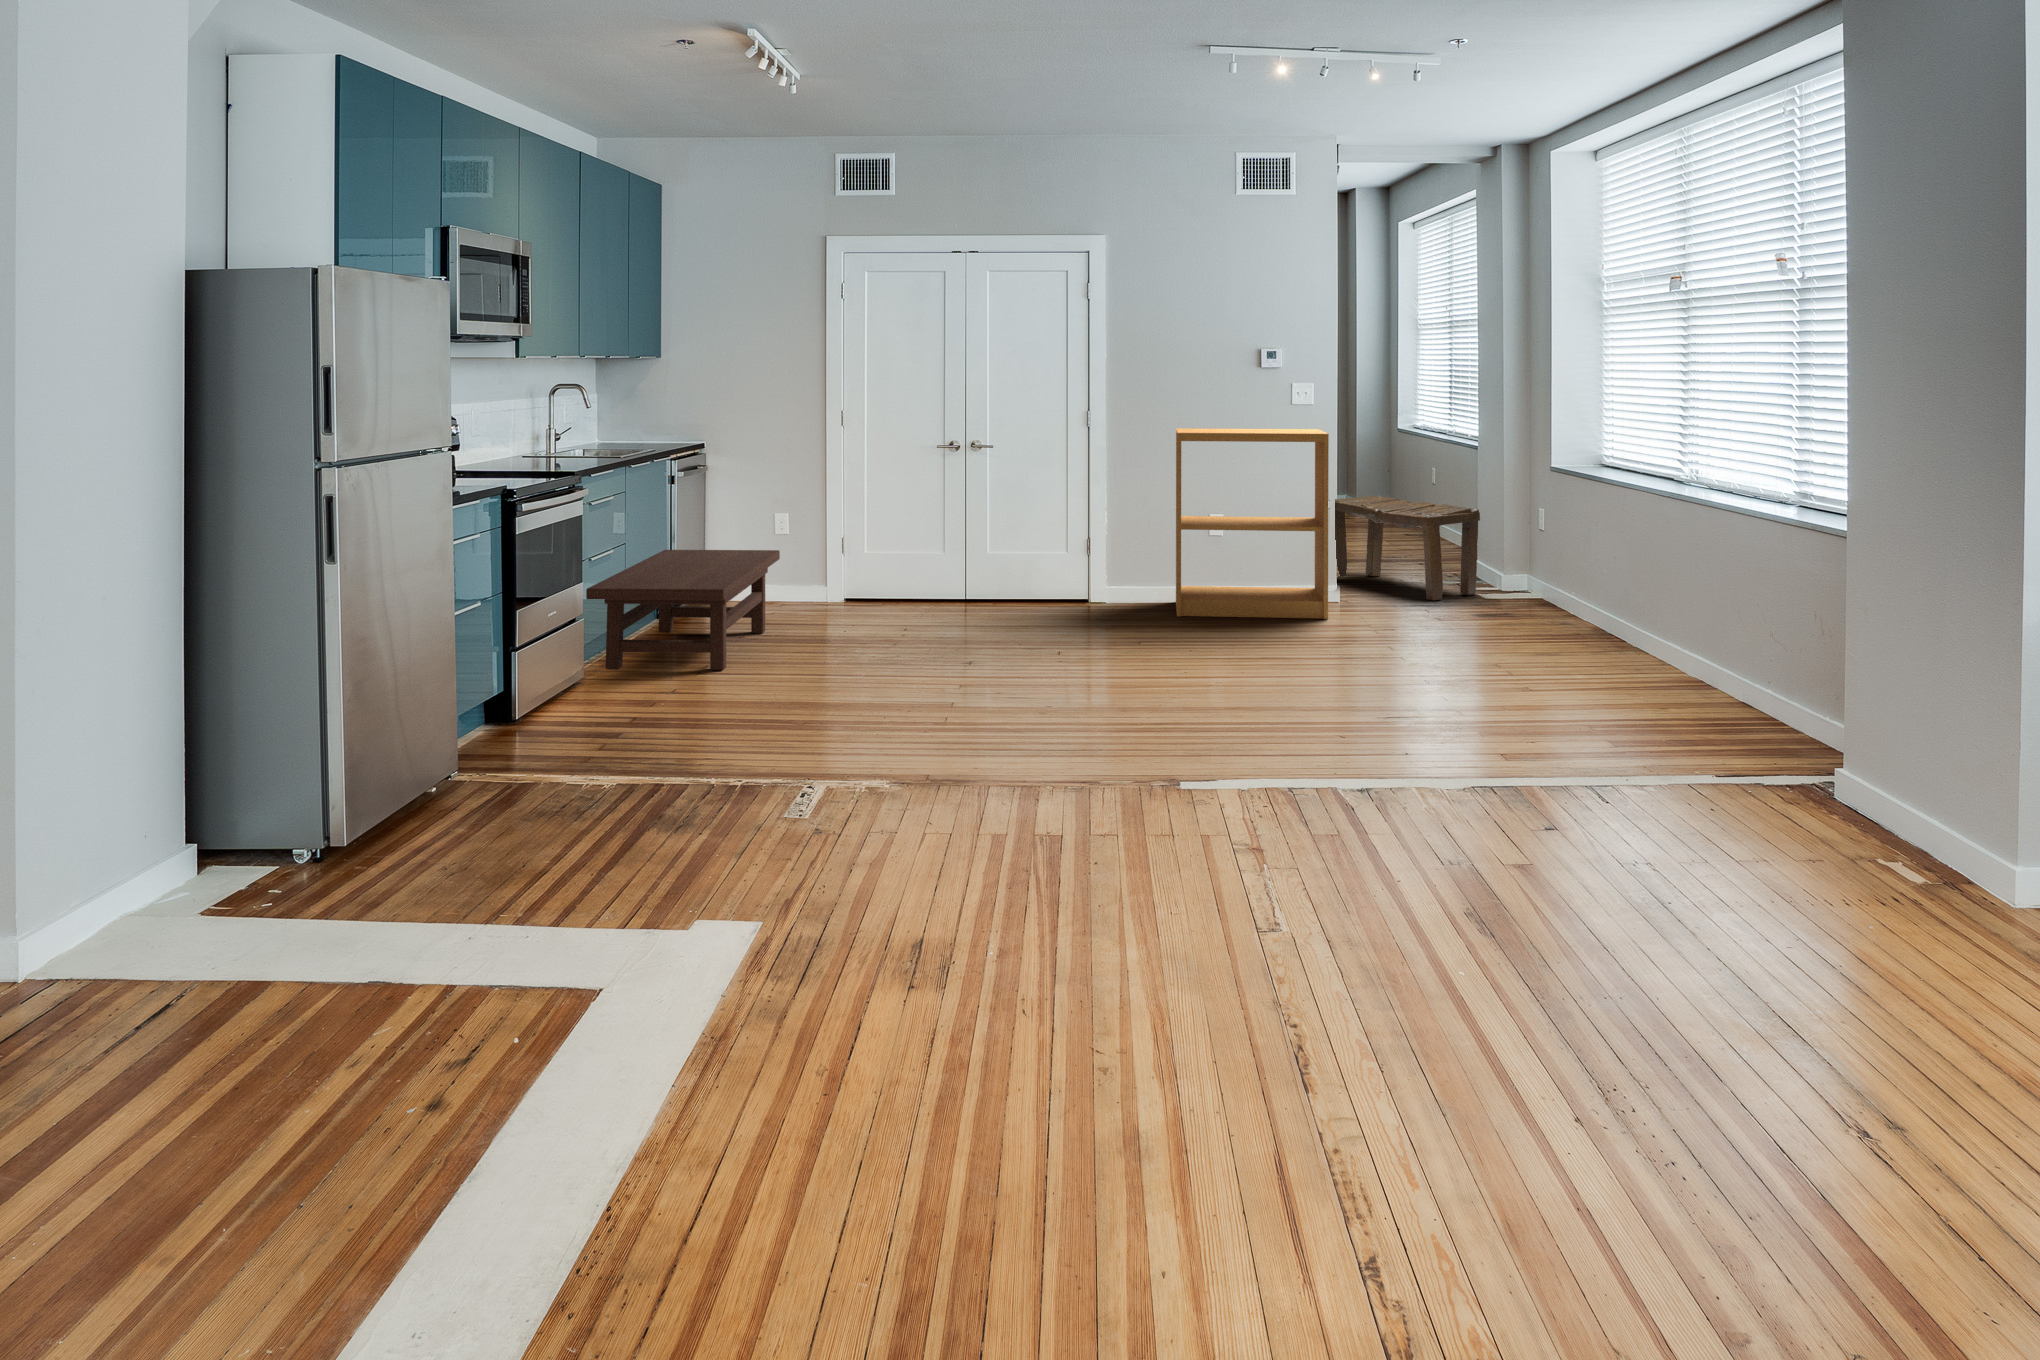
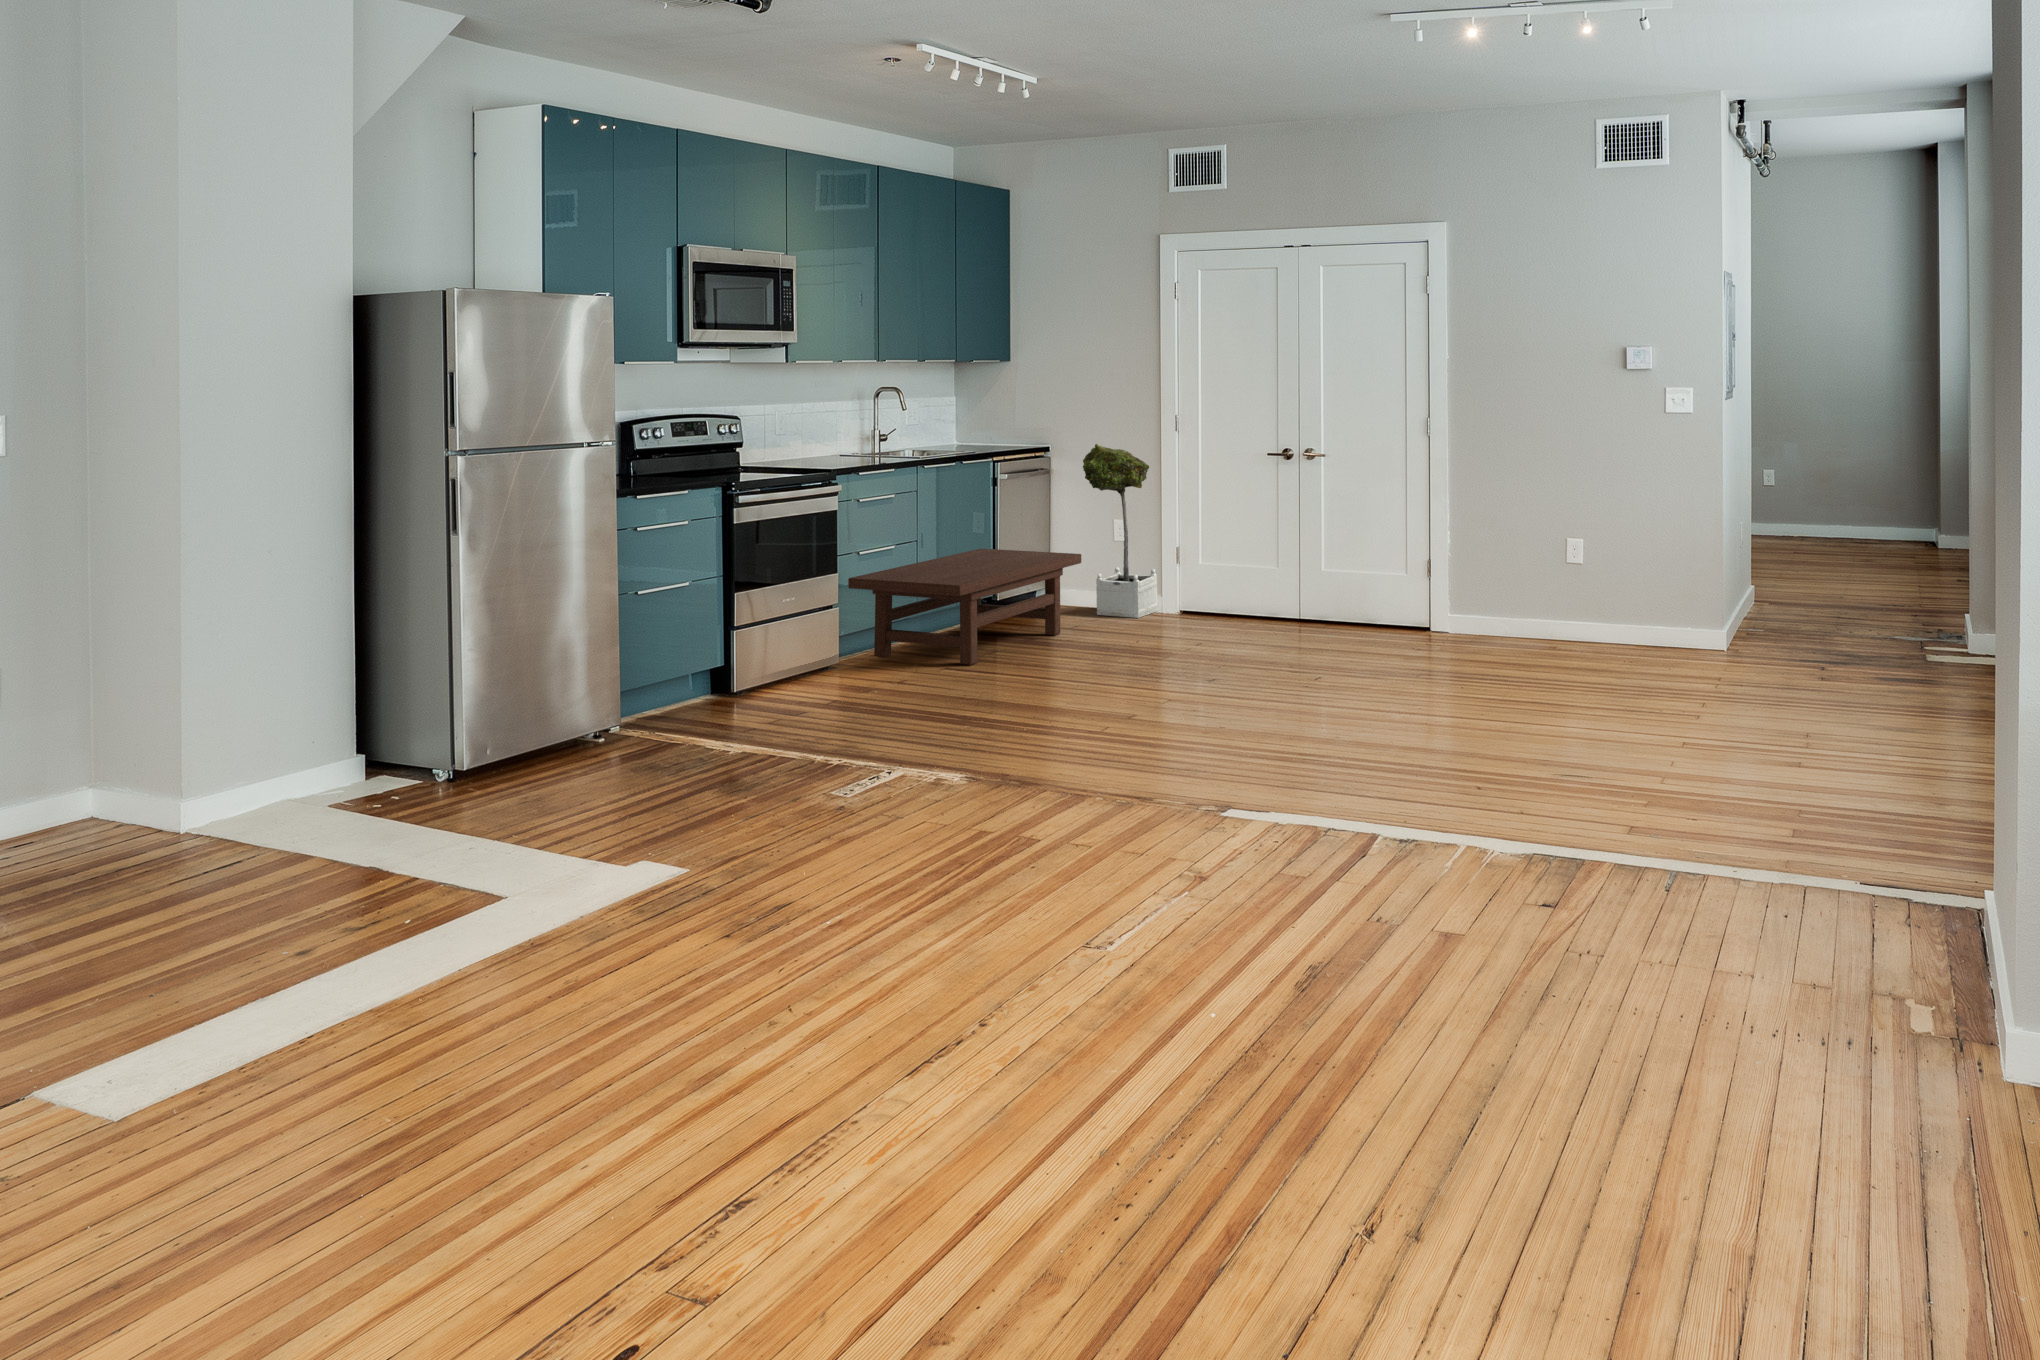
bookshelf: present [1176,428,1329,619] -> none [1499,438,1691,663]
potted tree: none [754,440,826,610] -> present [1083,444,1158,618]
bench: present [1329,496,1480,600] -> none [1750,524,1920,652]

